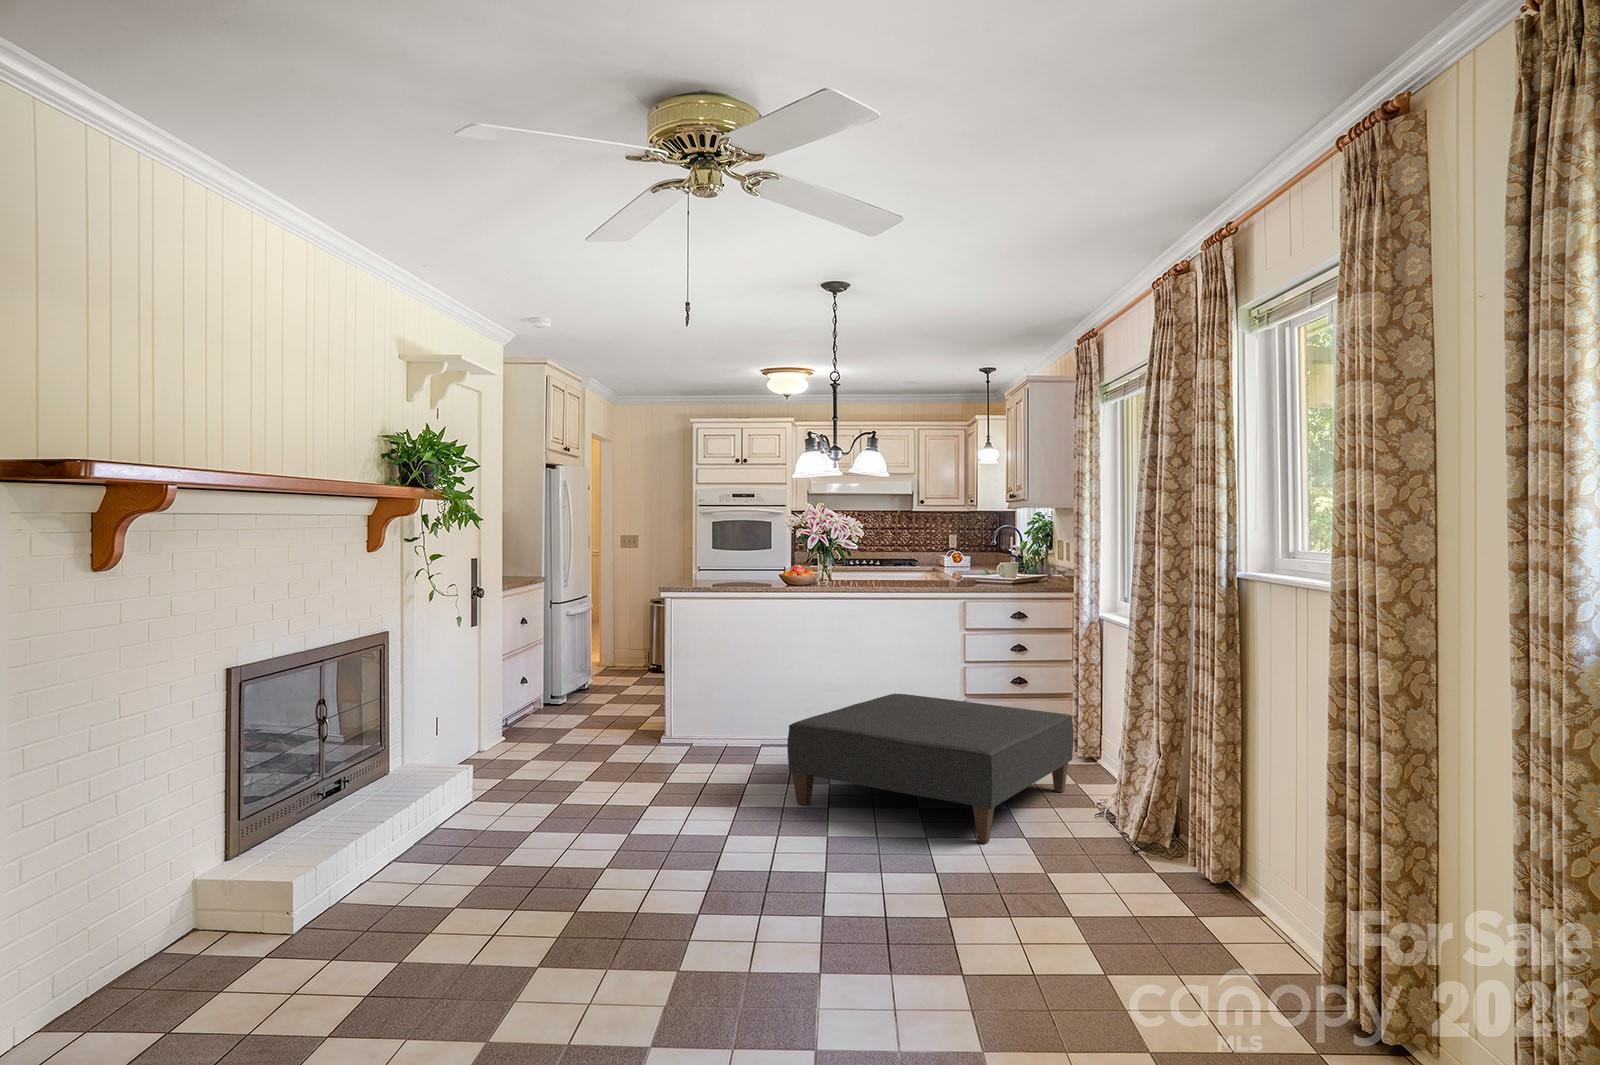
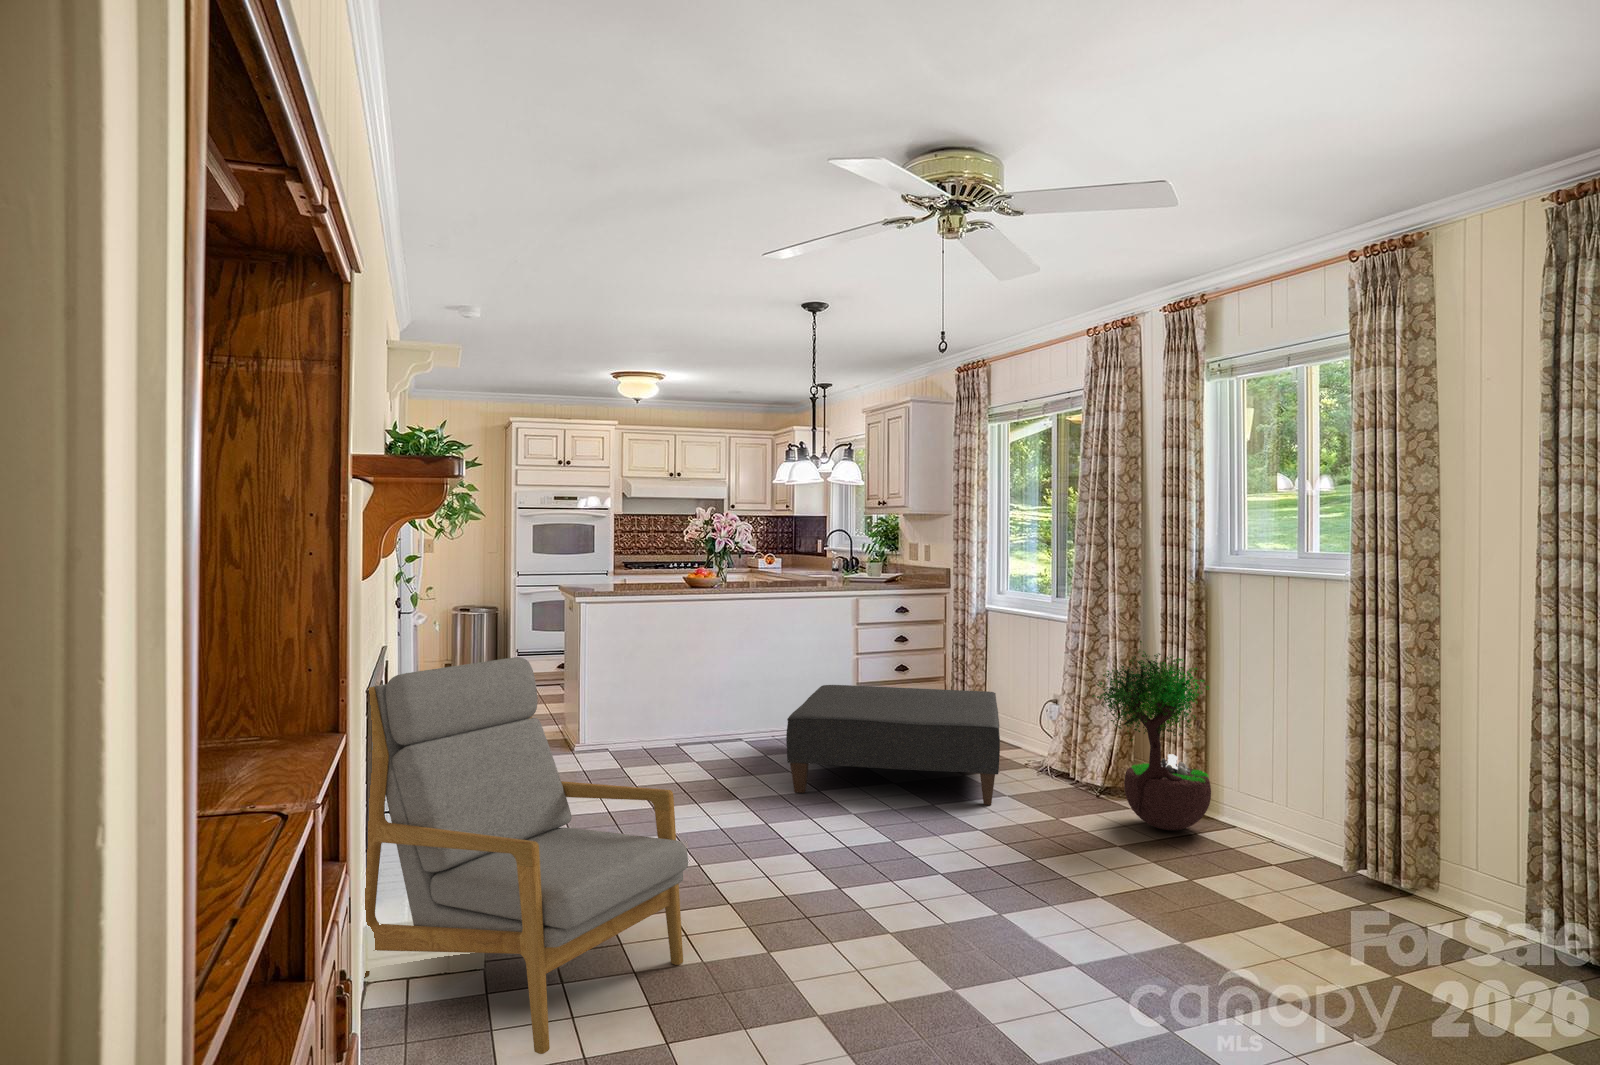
armchair: none [234,647,468,1000] -> present [364,657,688,1054]
potted tree: none [1060,663,1226,905] -> present [1092,641,1211,830]

